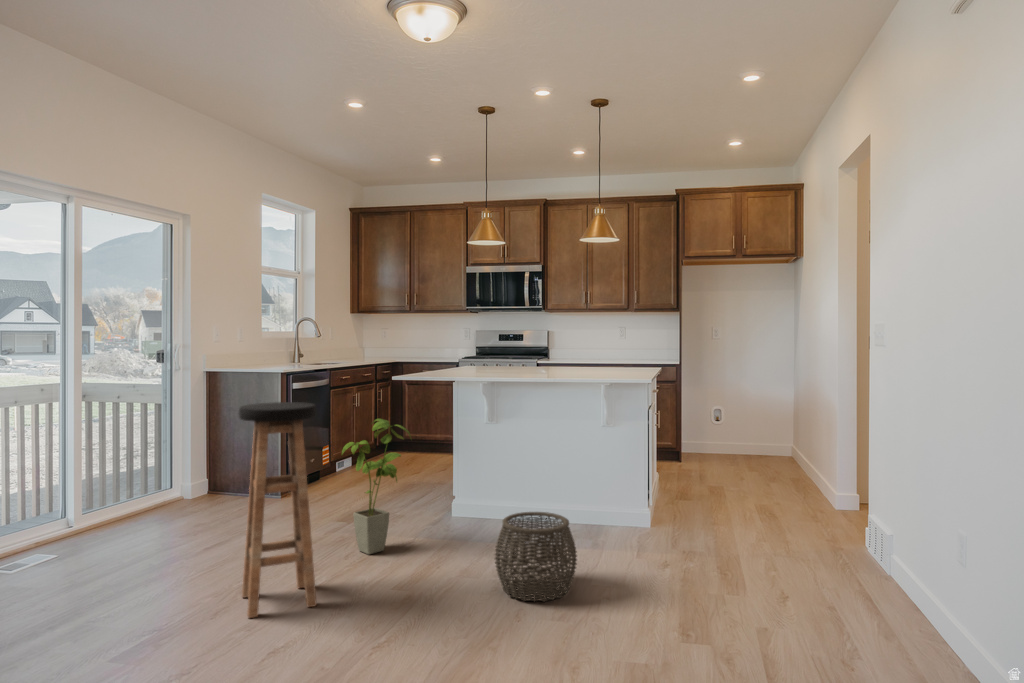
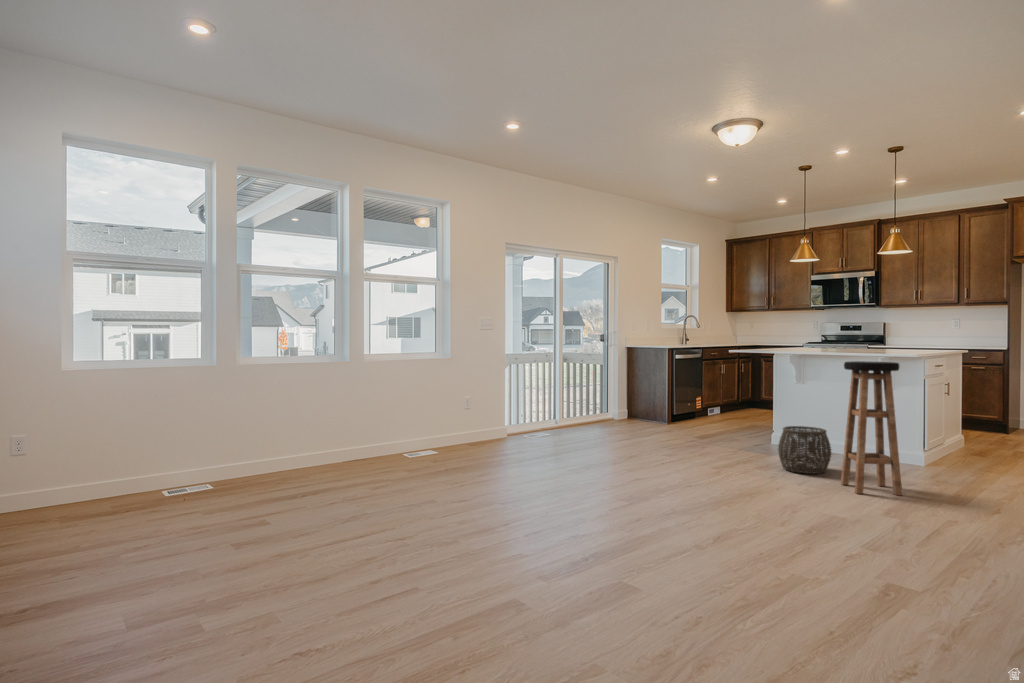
bar stool: present [239,402,316,618] -> present [841,361,902,495]
house plant: present [342,419,411,554] -> none [696,371,738,449]

